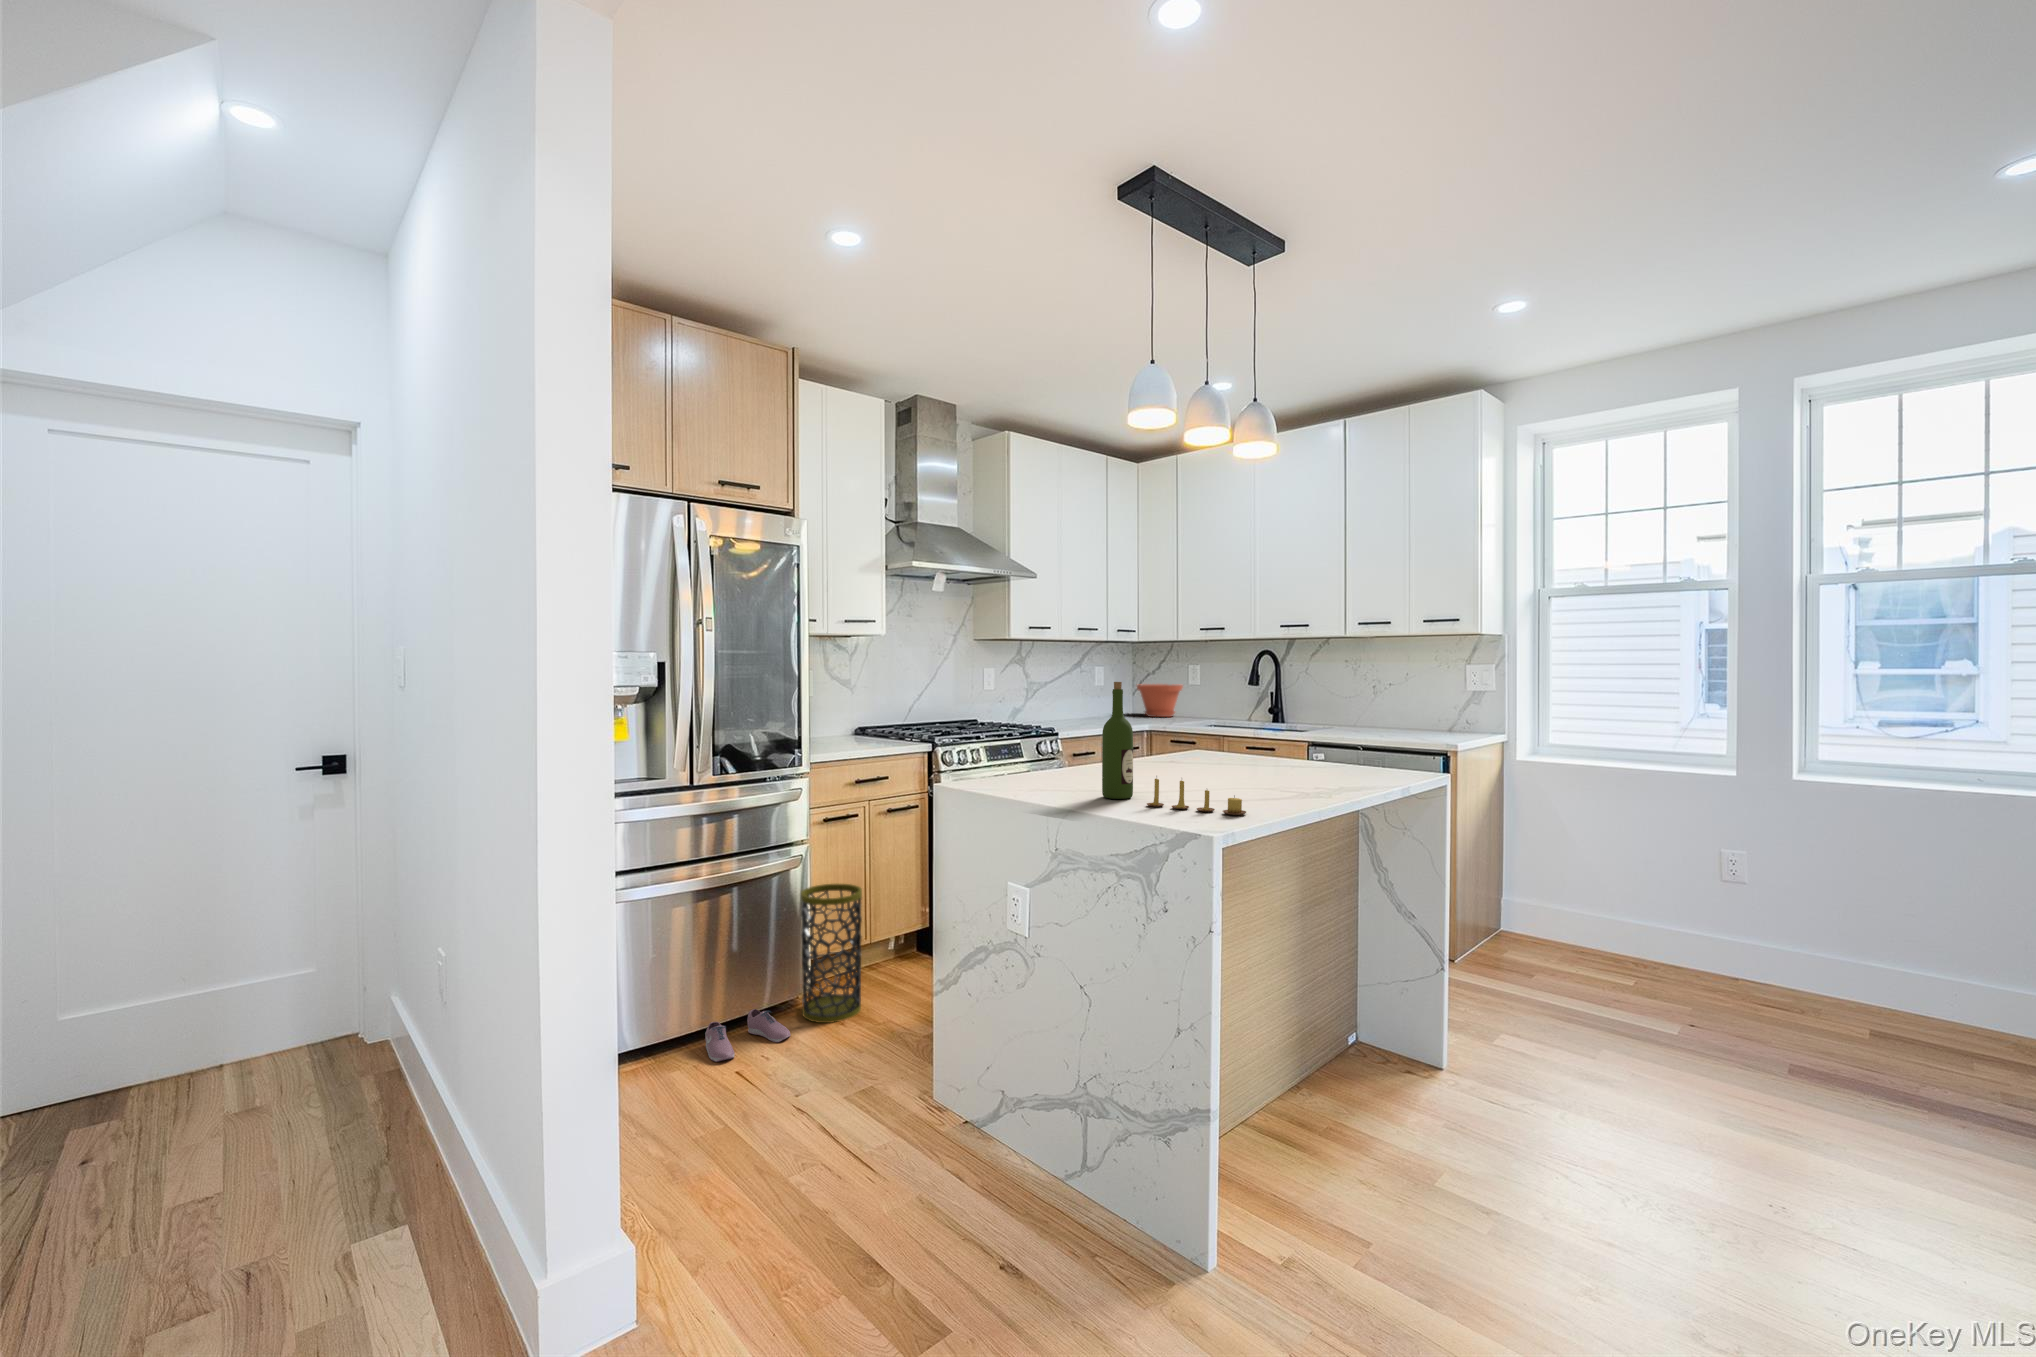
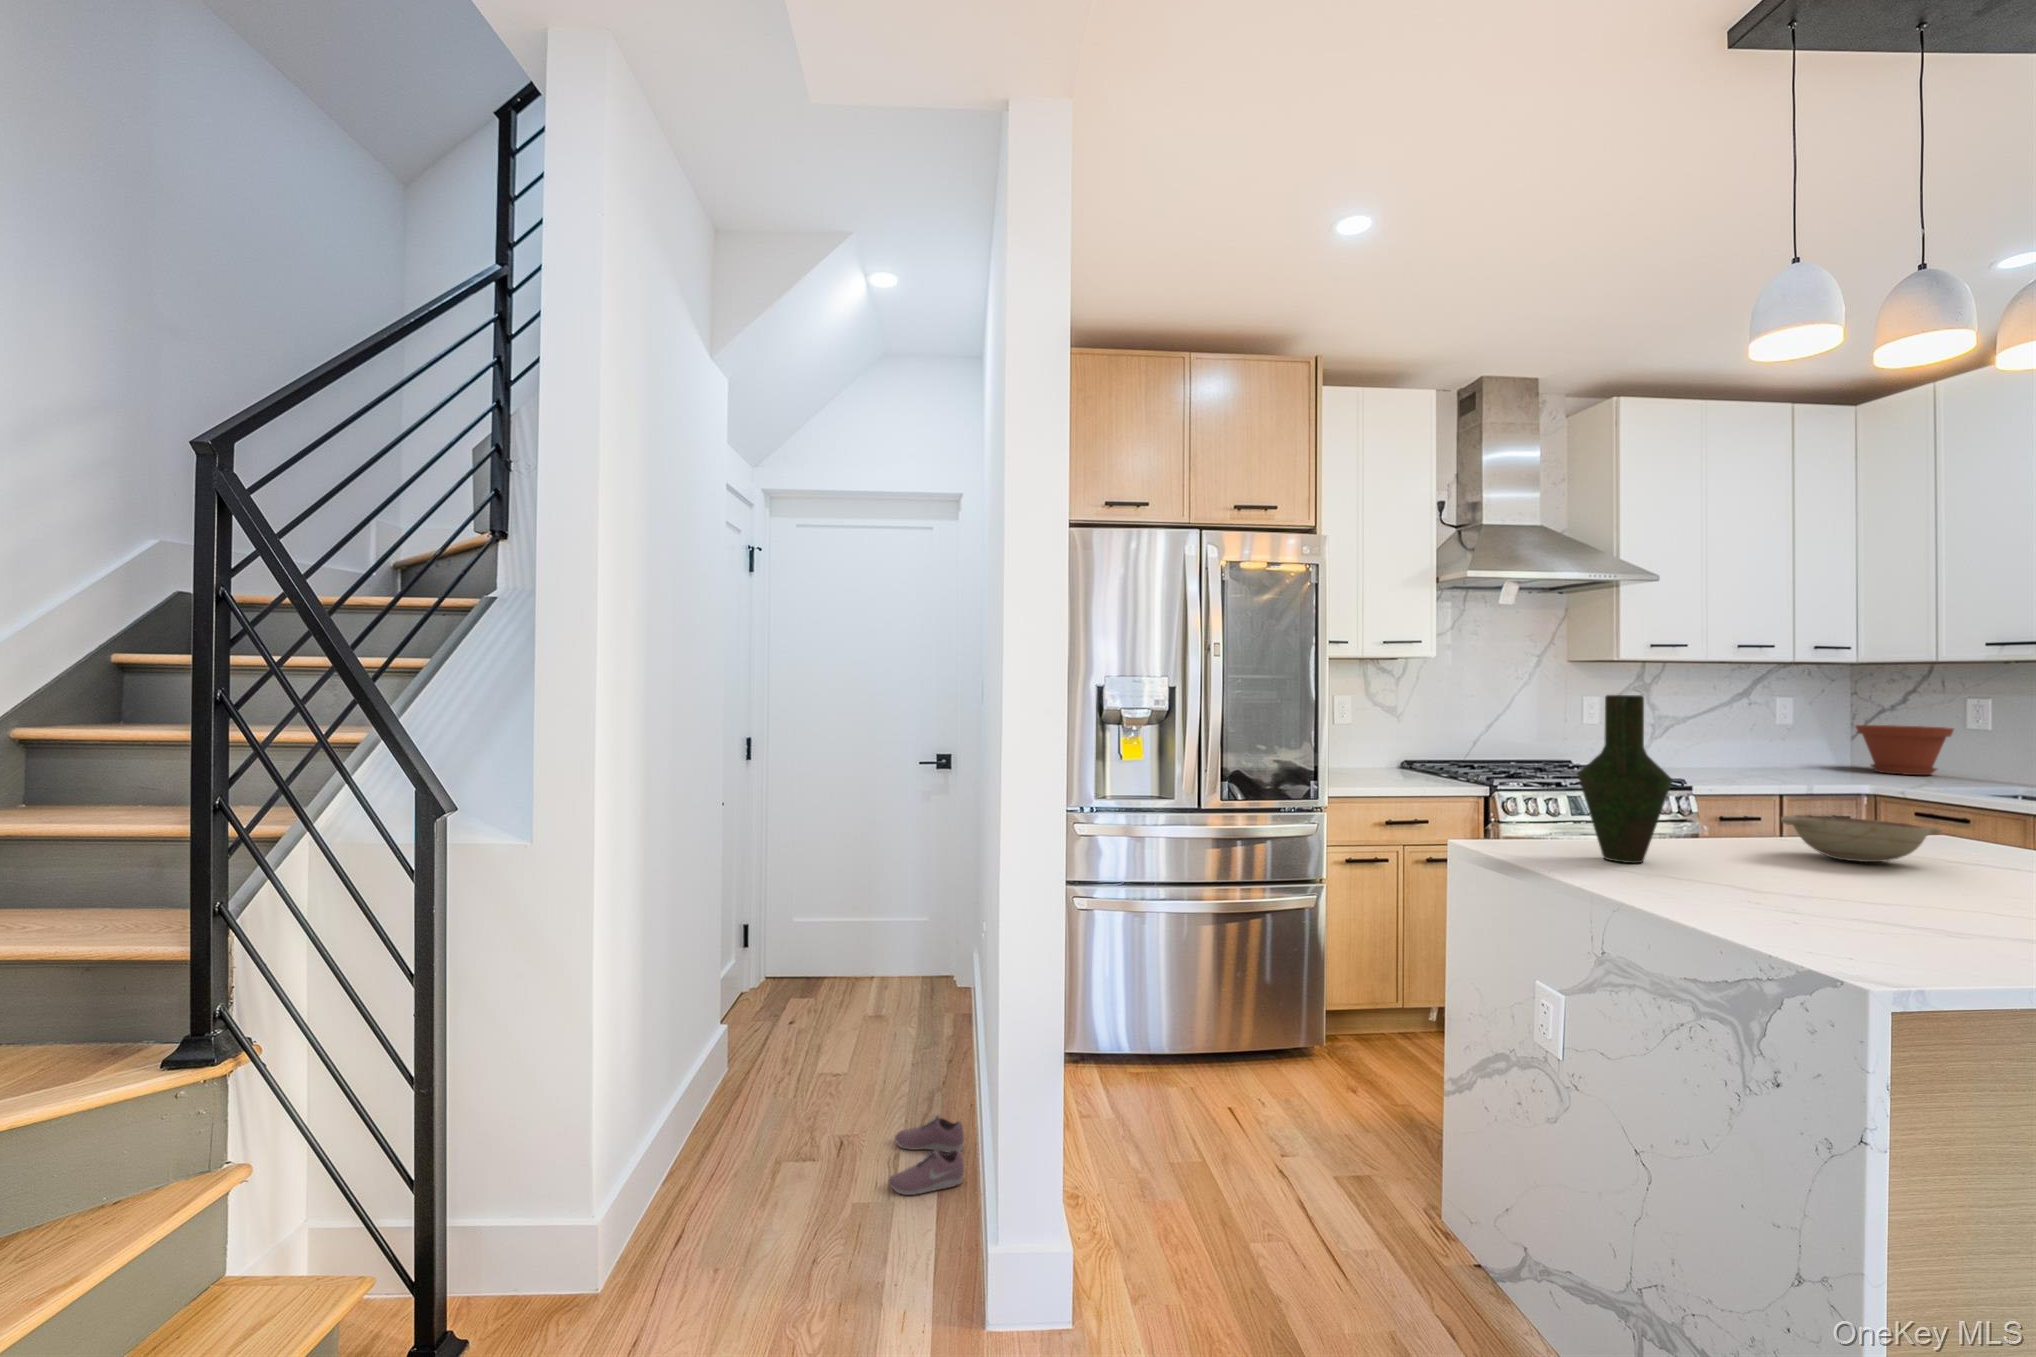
vase: none [1030,662,1088,786] -> present [1578,695,1672,863]
wine bottle: present [1102,682,1133,799] -> none [1682,726,1738,895]
decorative bowl: none [1139,742,1213,770] -> present [1781,815,1942,862]
candle: present [1147,778,1246,815] -> none [1753,868,1956,954]
trash can: present [801,884,862,1023] -> none [1312,931,1383,1089]
shoe: present [705,1009,791,1062] -> present [888,1116,964,1195]

